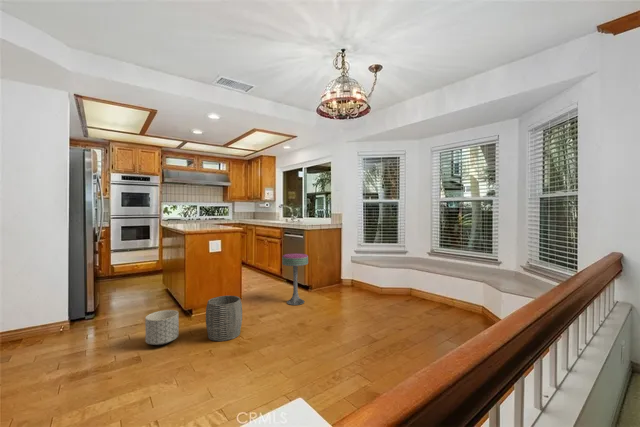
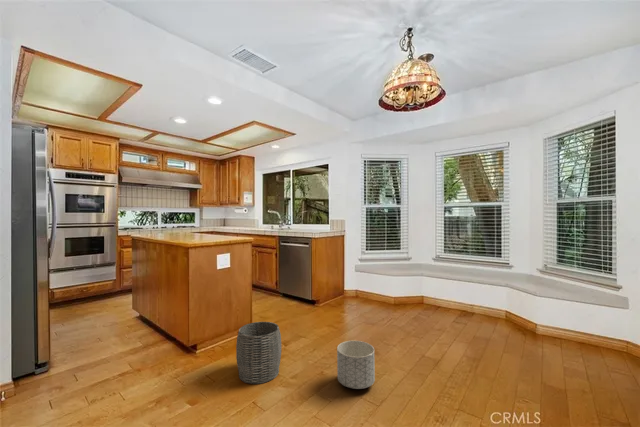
bar stool: present [282,253,308,305] -> none [298,265,328,325]
planter: present [145,310,179,345] -> present [337,341,375,389]

